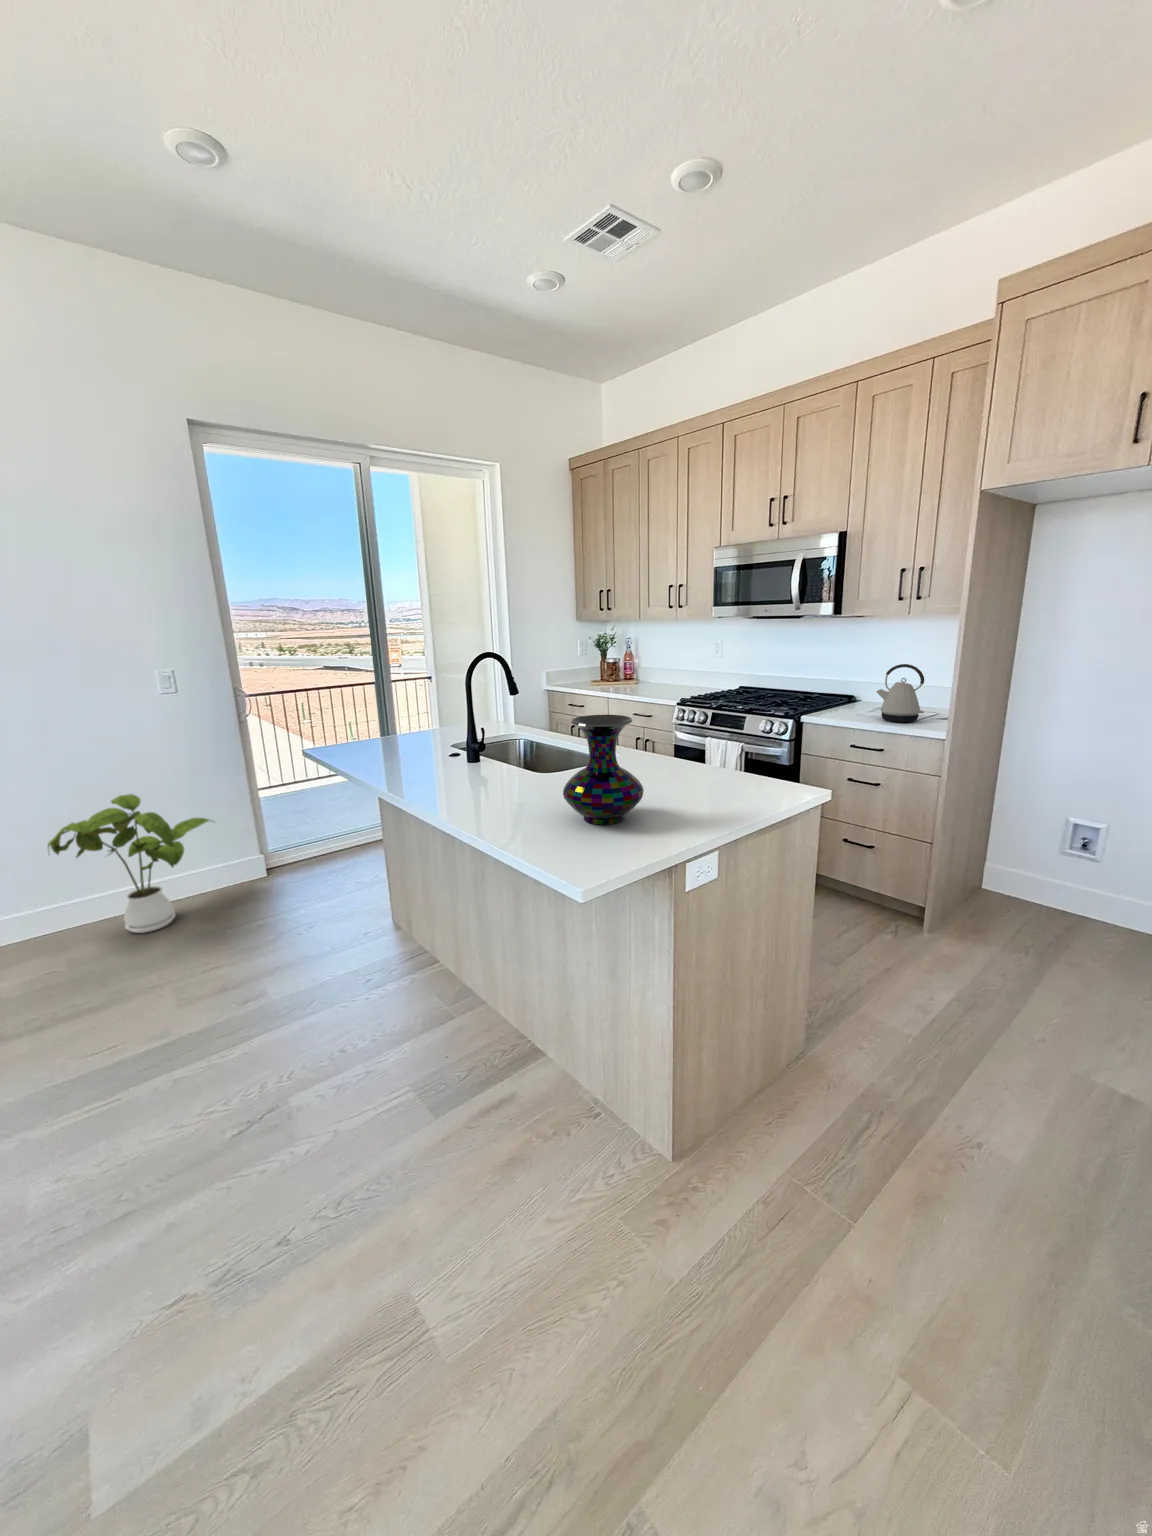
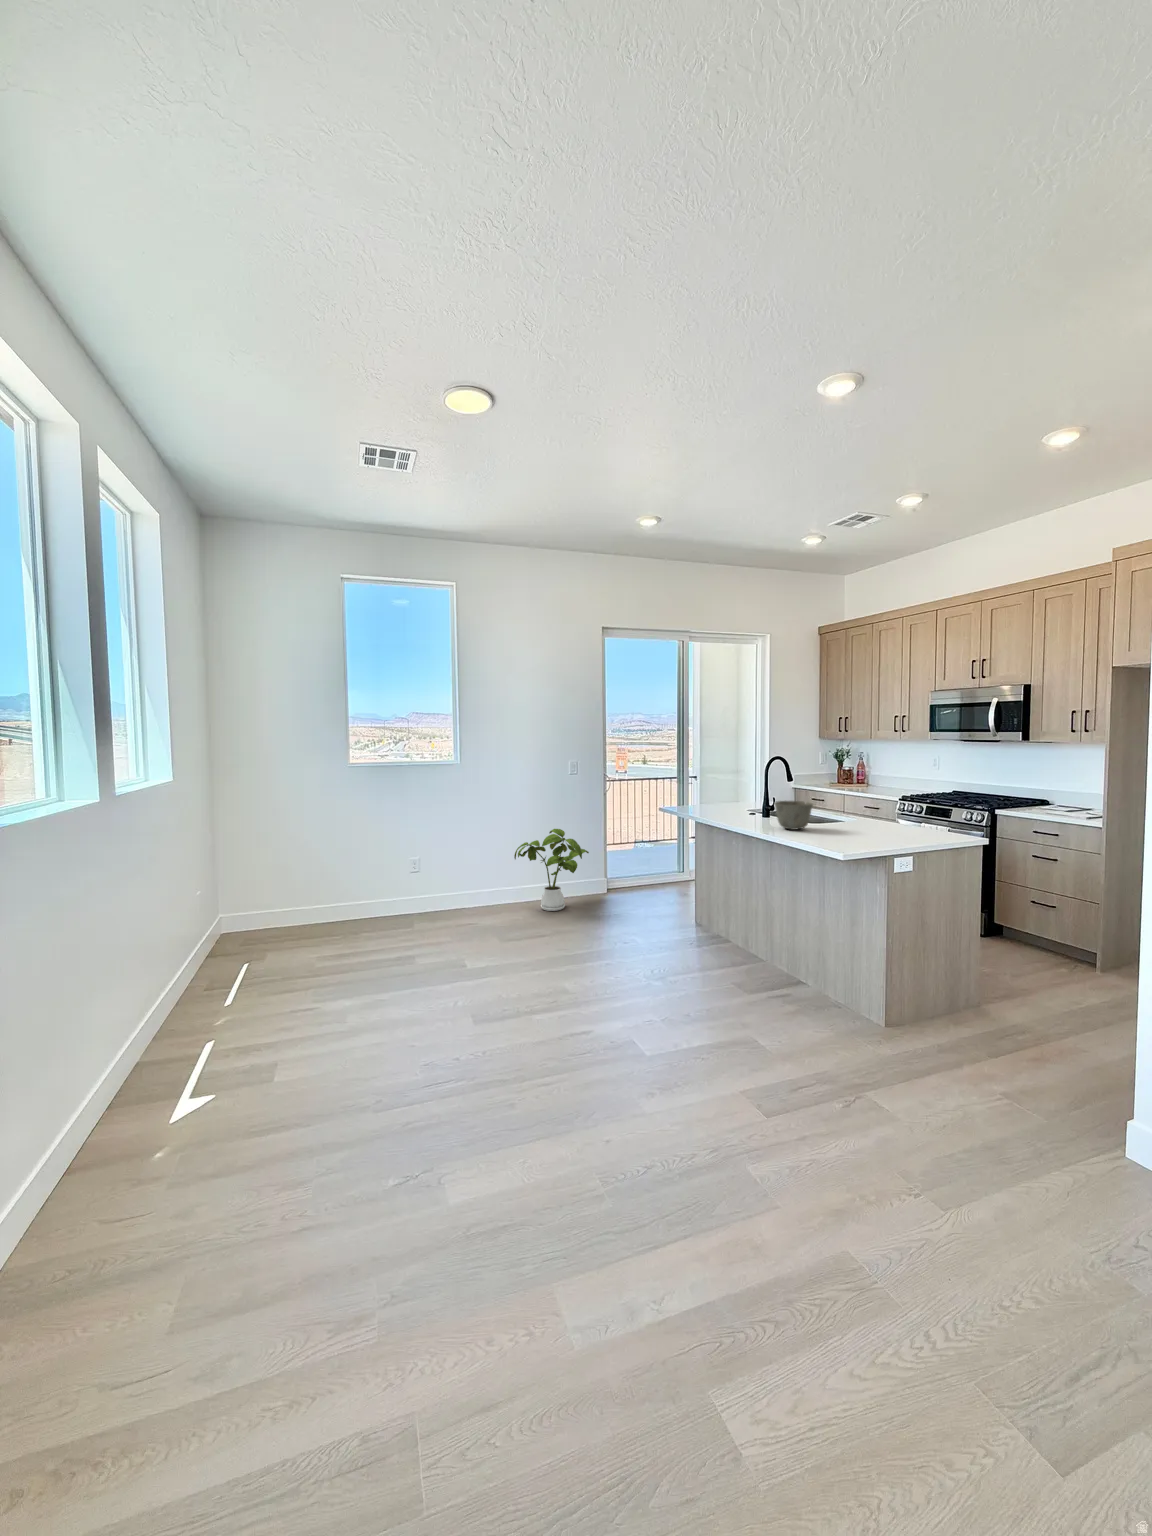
kettle: present [876,664,924,722] -> none [1053,776,1092,817]
vase: present [563,715,644,825] -> none [831,789,874,840]
ceramic bowl: none [457,738,533,800] -> present [774,801,813,830]

